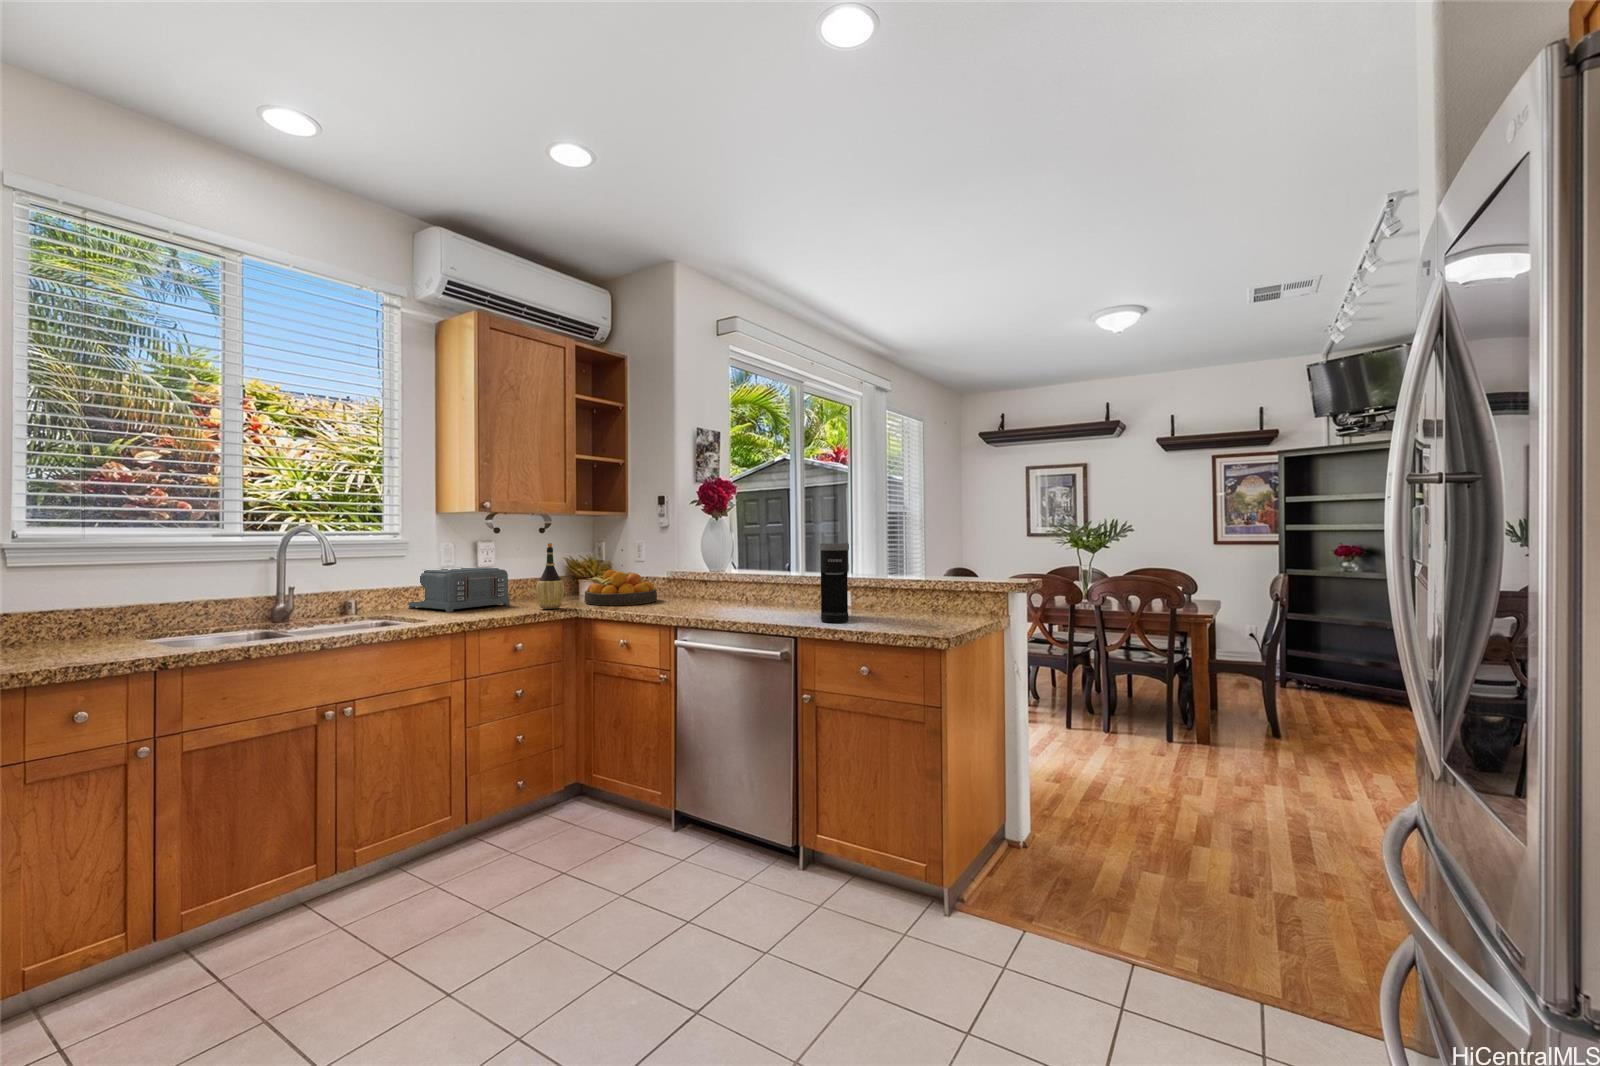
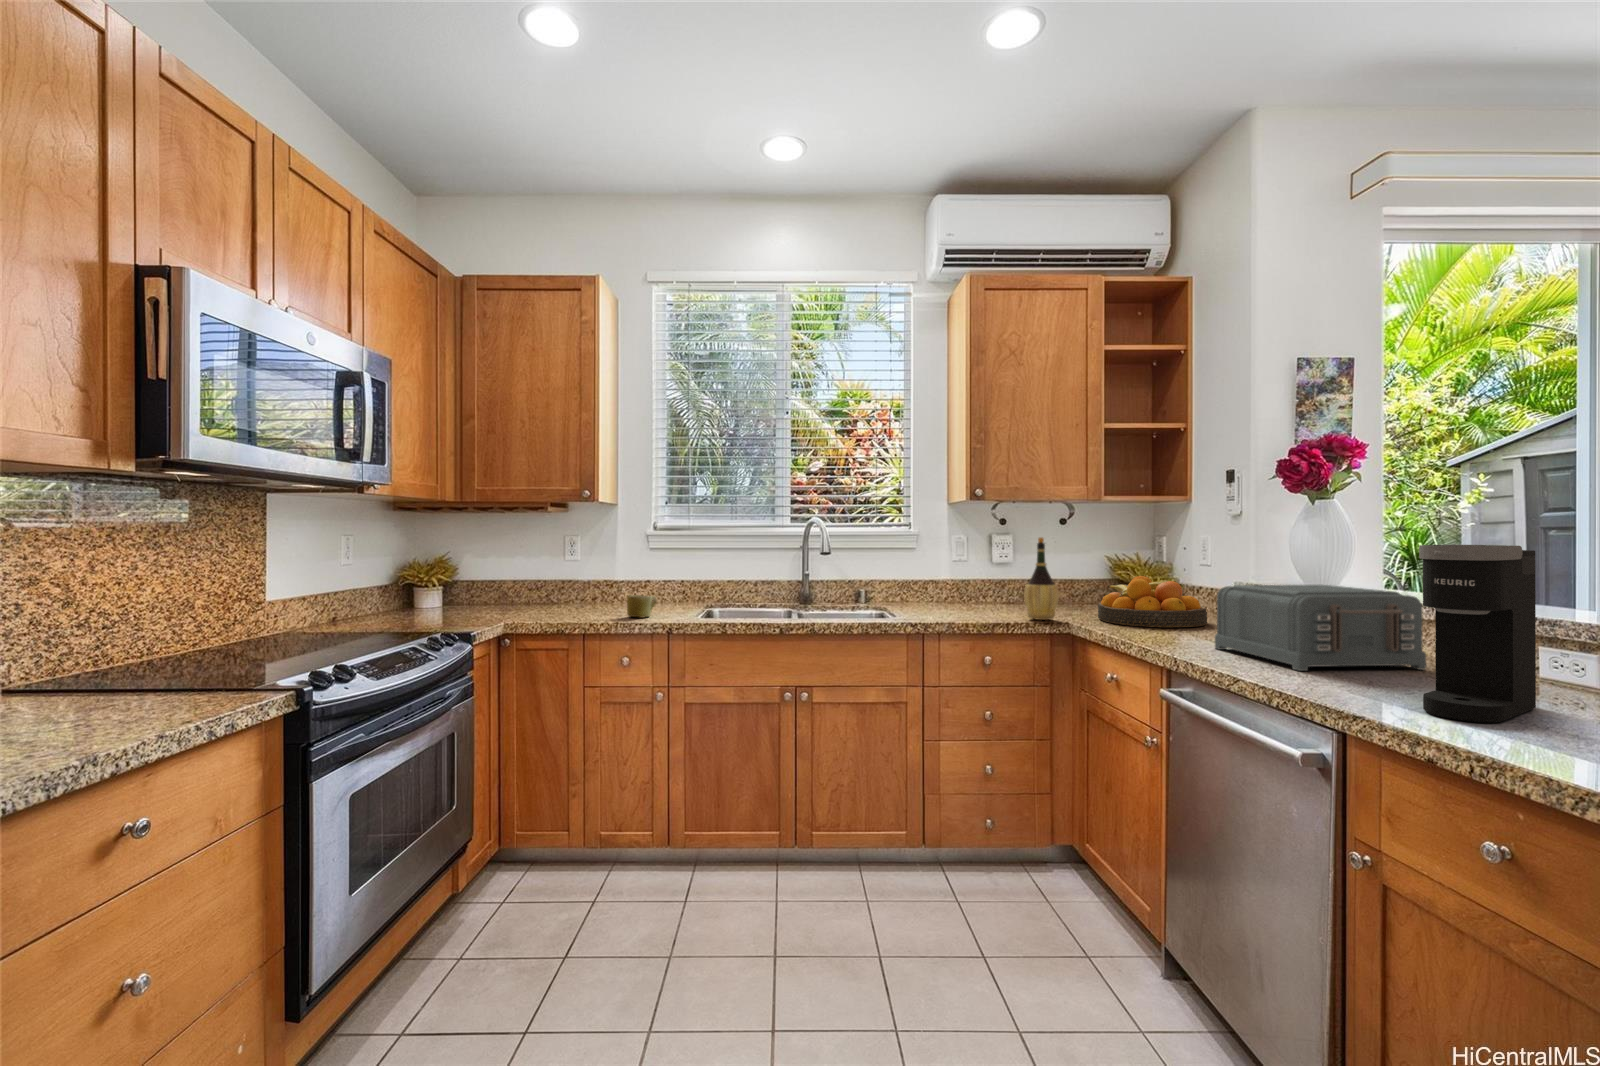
toaster: present [409,567,510,612] -> present [1215,585,1426,671]
mug: none [43,630,92,663] -> present [627,595,657,618]

